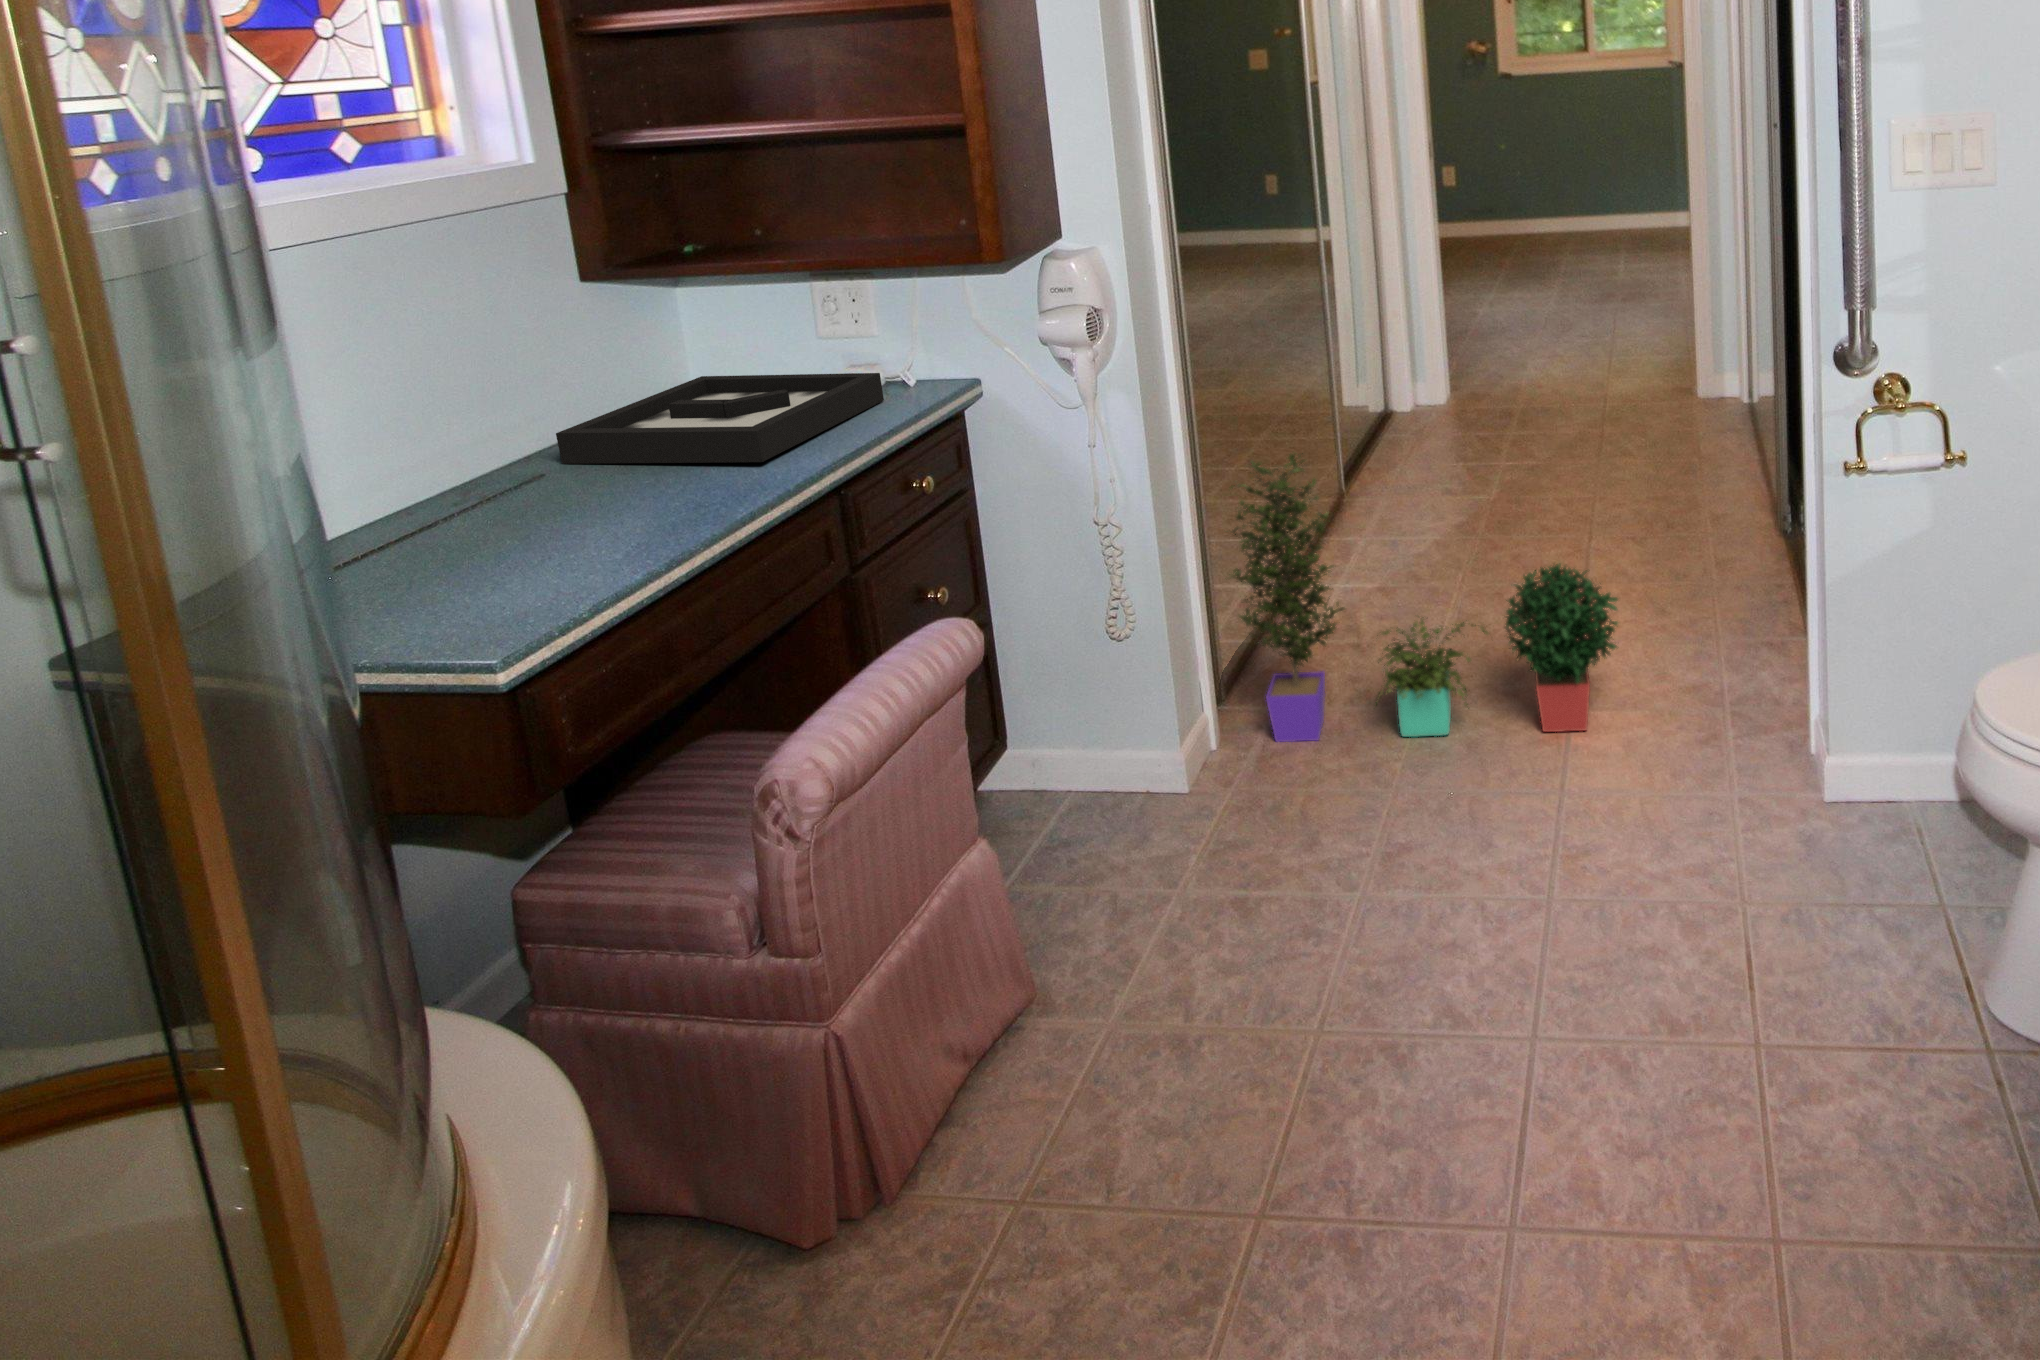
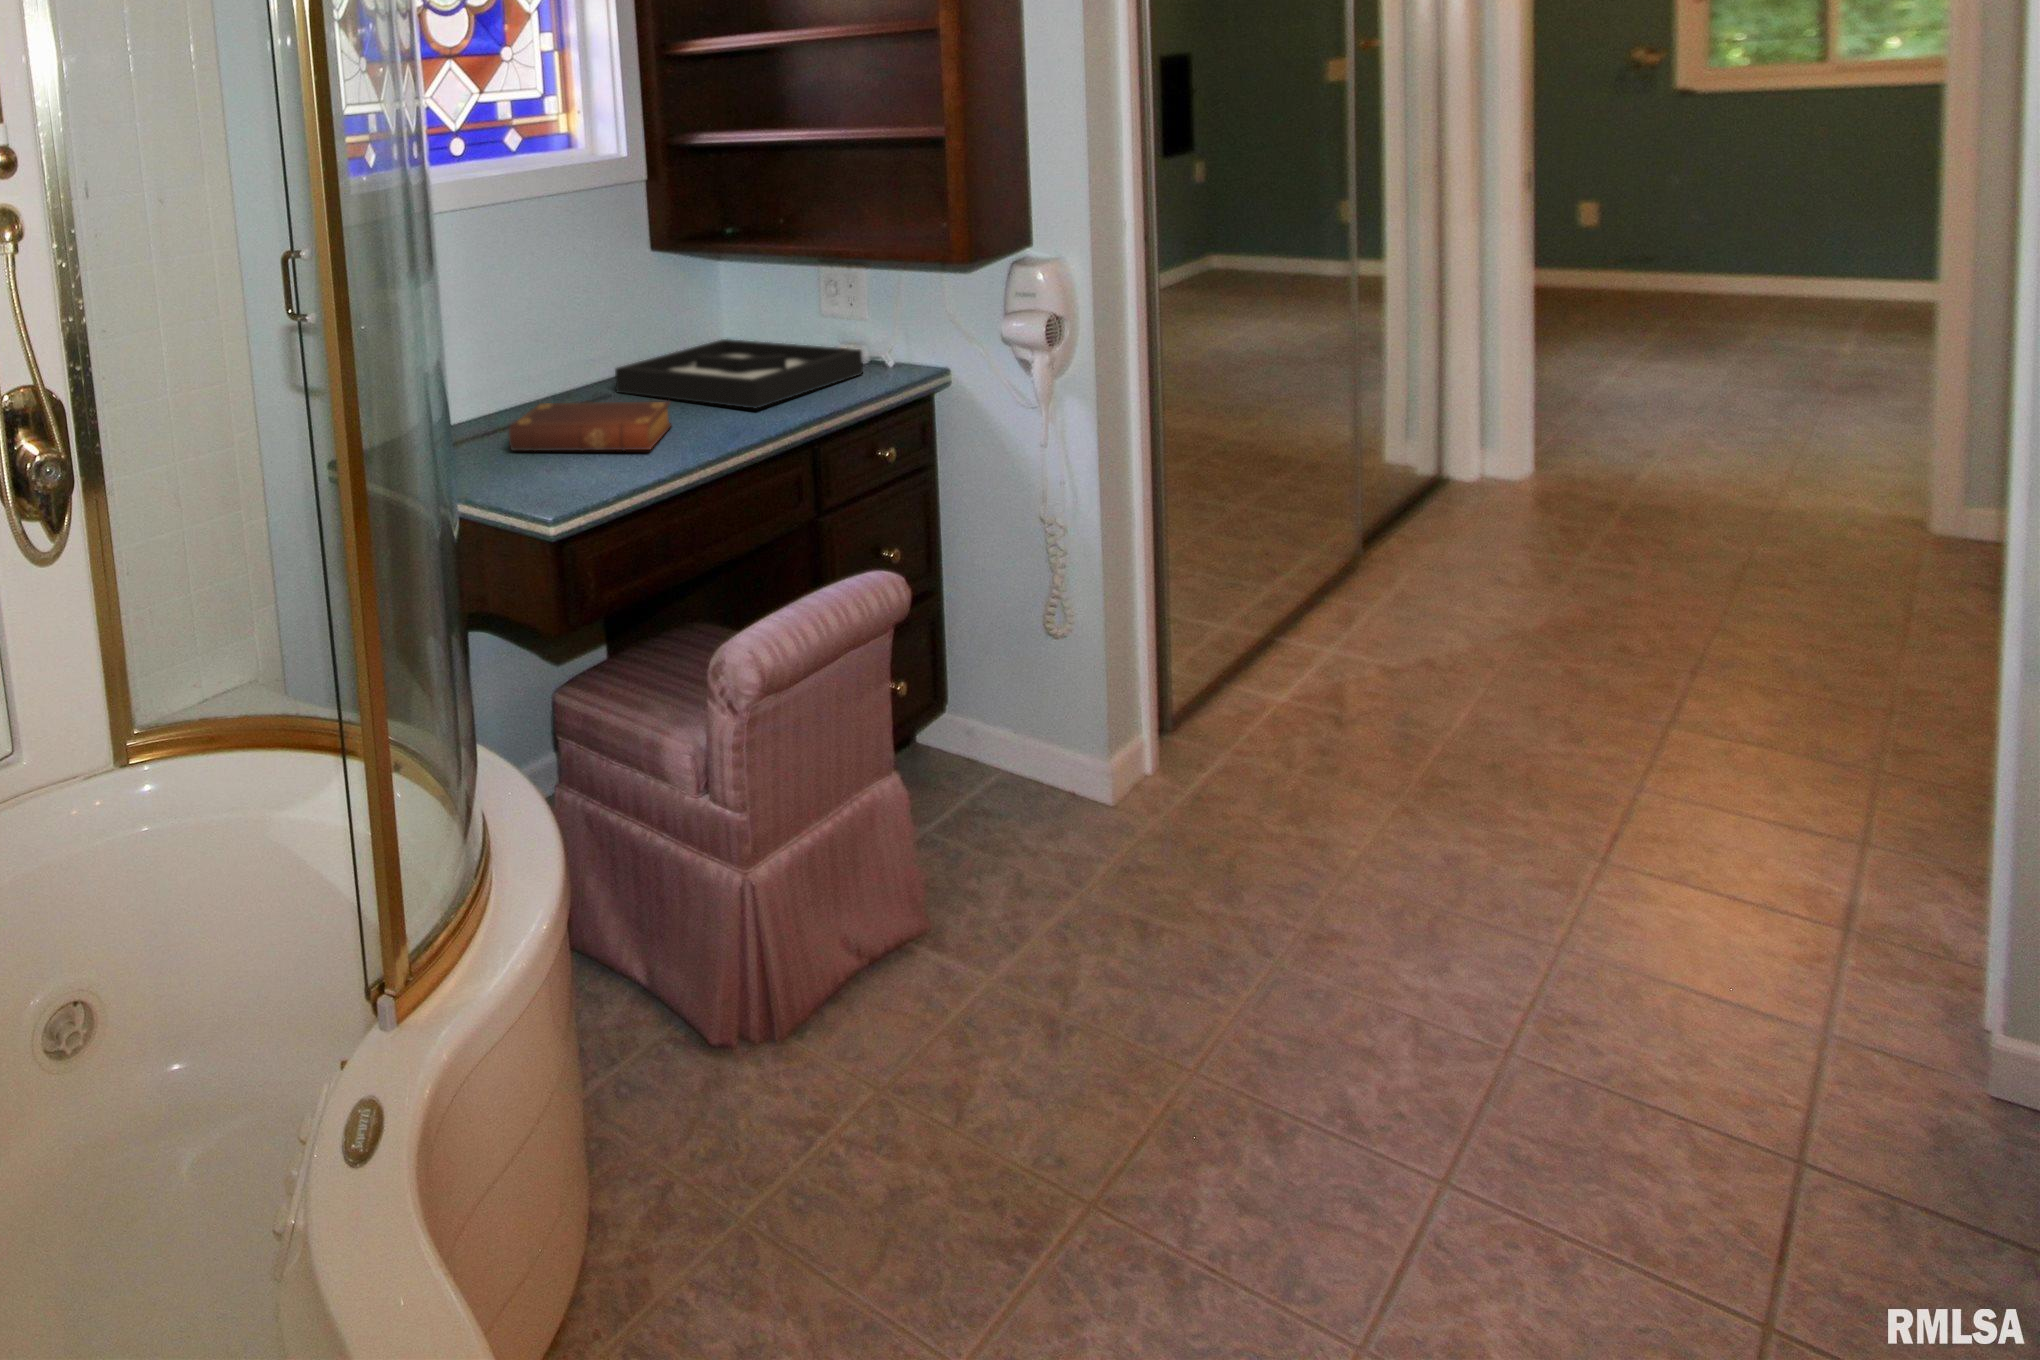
potted plant: present [1227,453,1618,742] -> none [1177,479,1686,862]
book: none [402,471,652,574] -> present [509,402,671,451]

